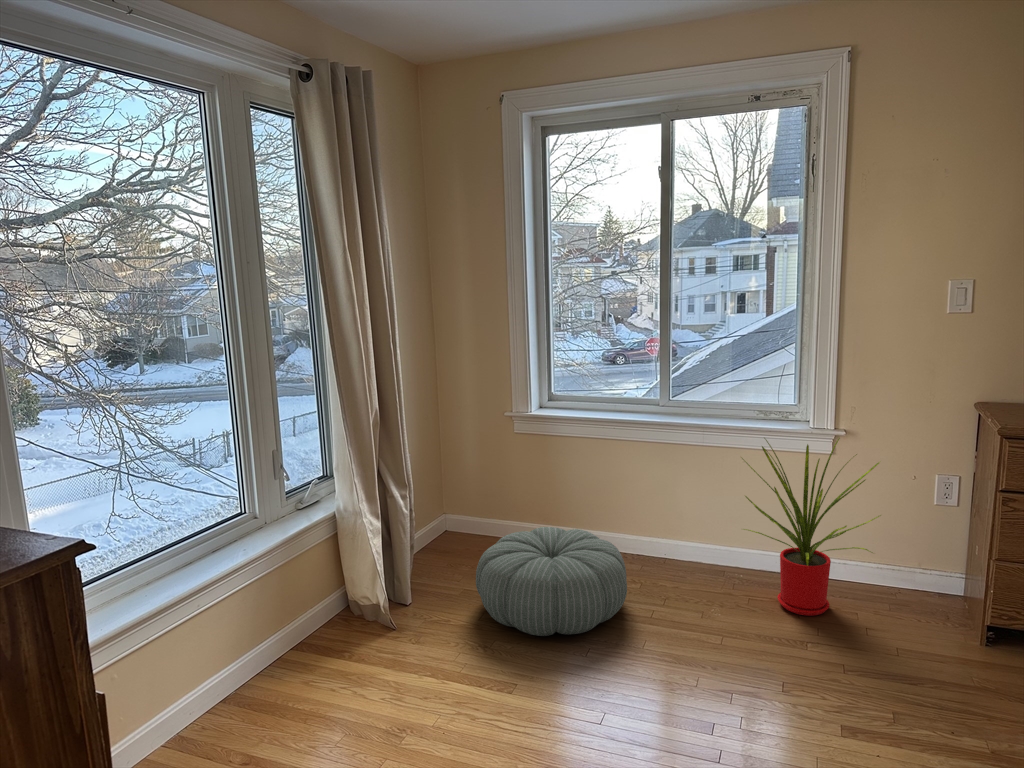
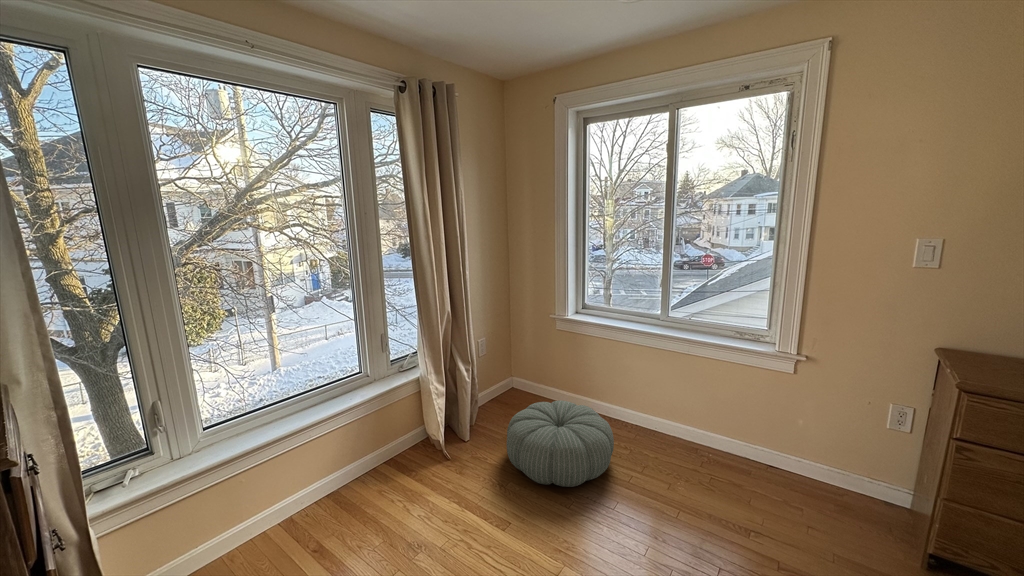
house plant: present [742,438,881,616] -> none [705,357,835,504]

